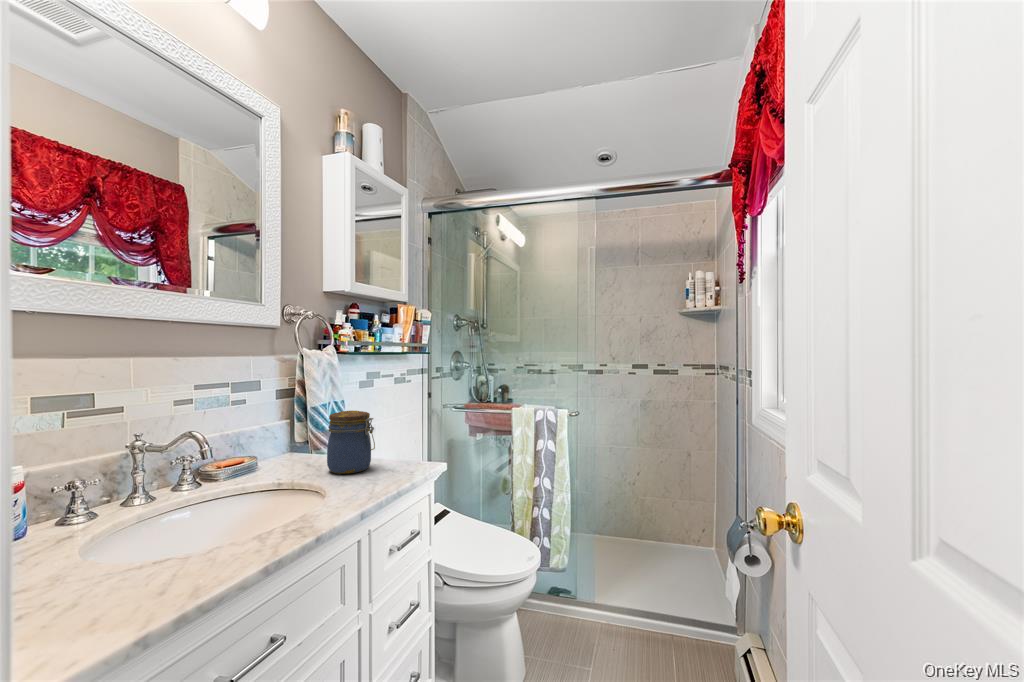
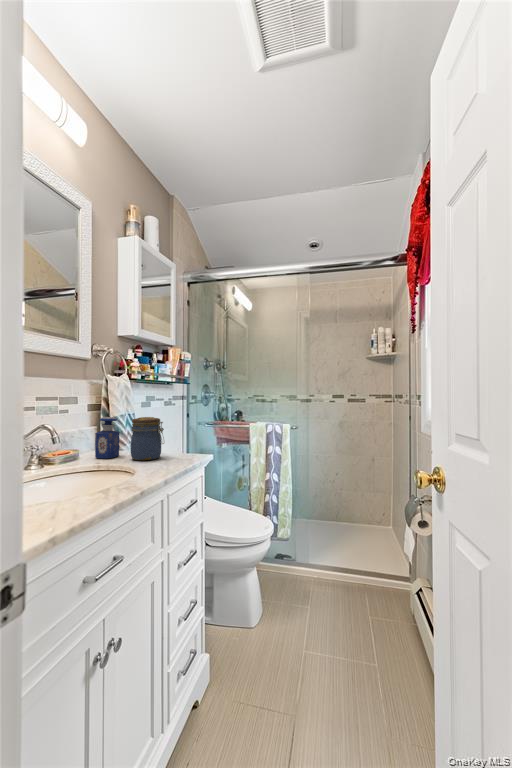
perfume bottle: none [280,410,315,469] -> present [95,417,119,458]

